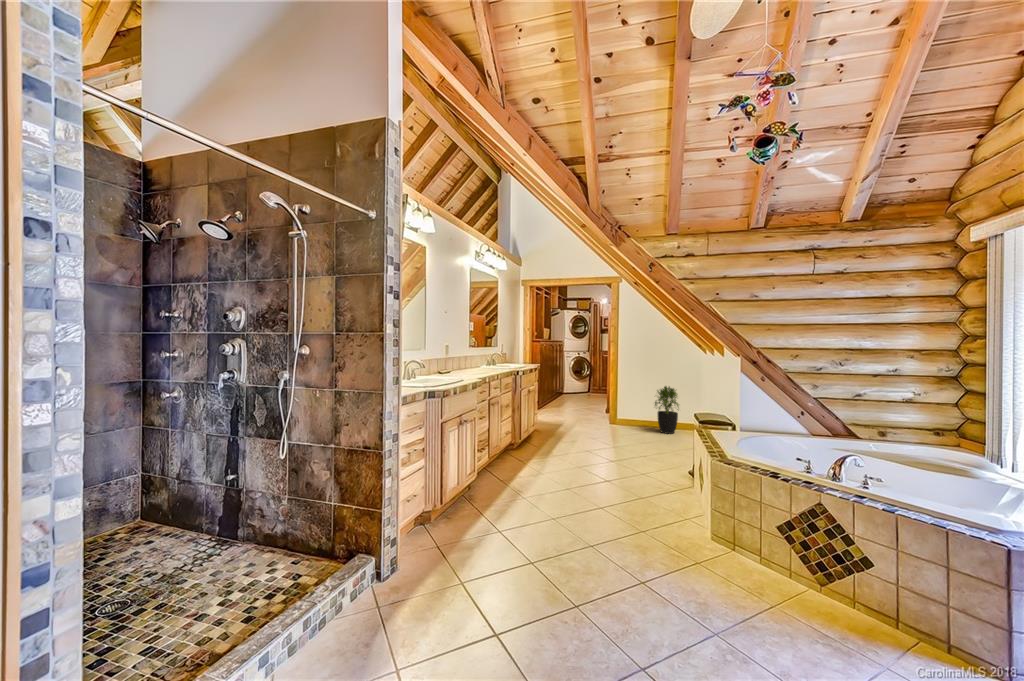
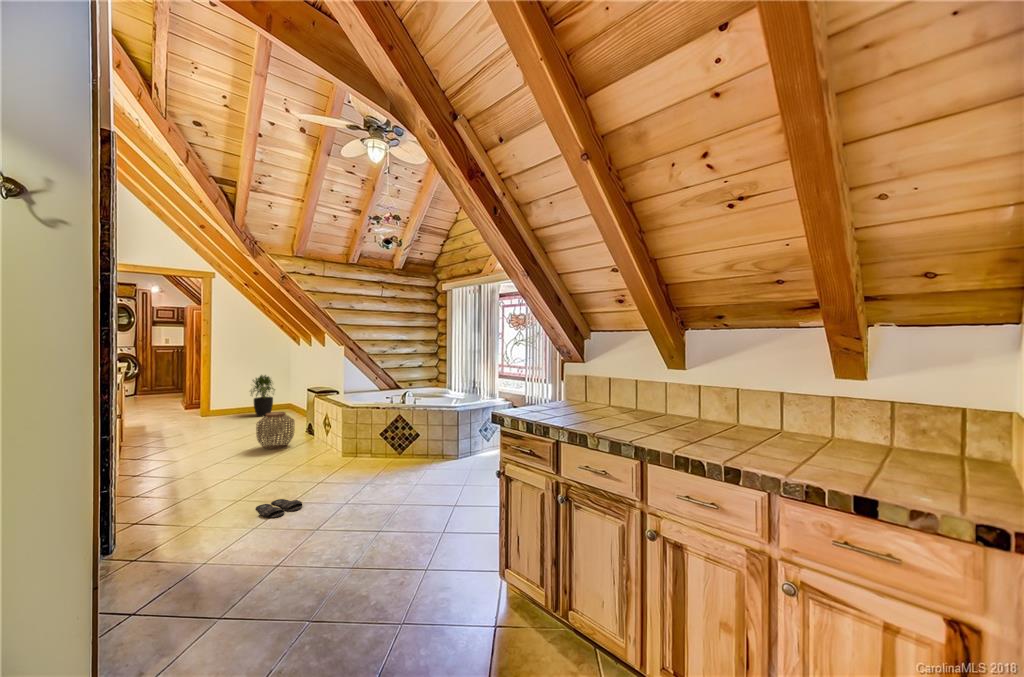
woven basket: none [624,438,668,488] -> present [256,412,295,449]
slippers: none [538,581,595,625] -> present [256,499,302,518]

